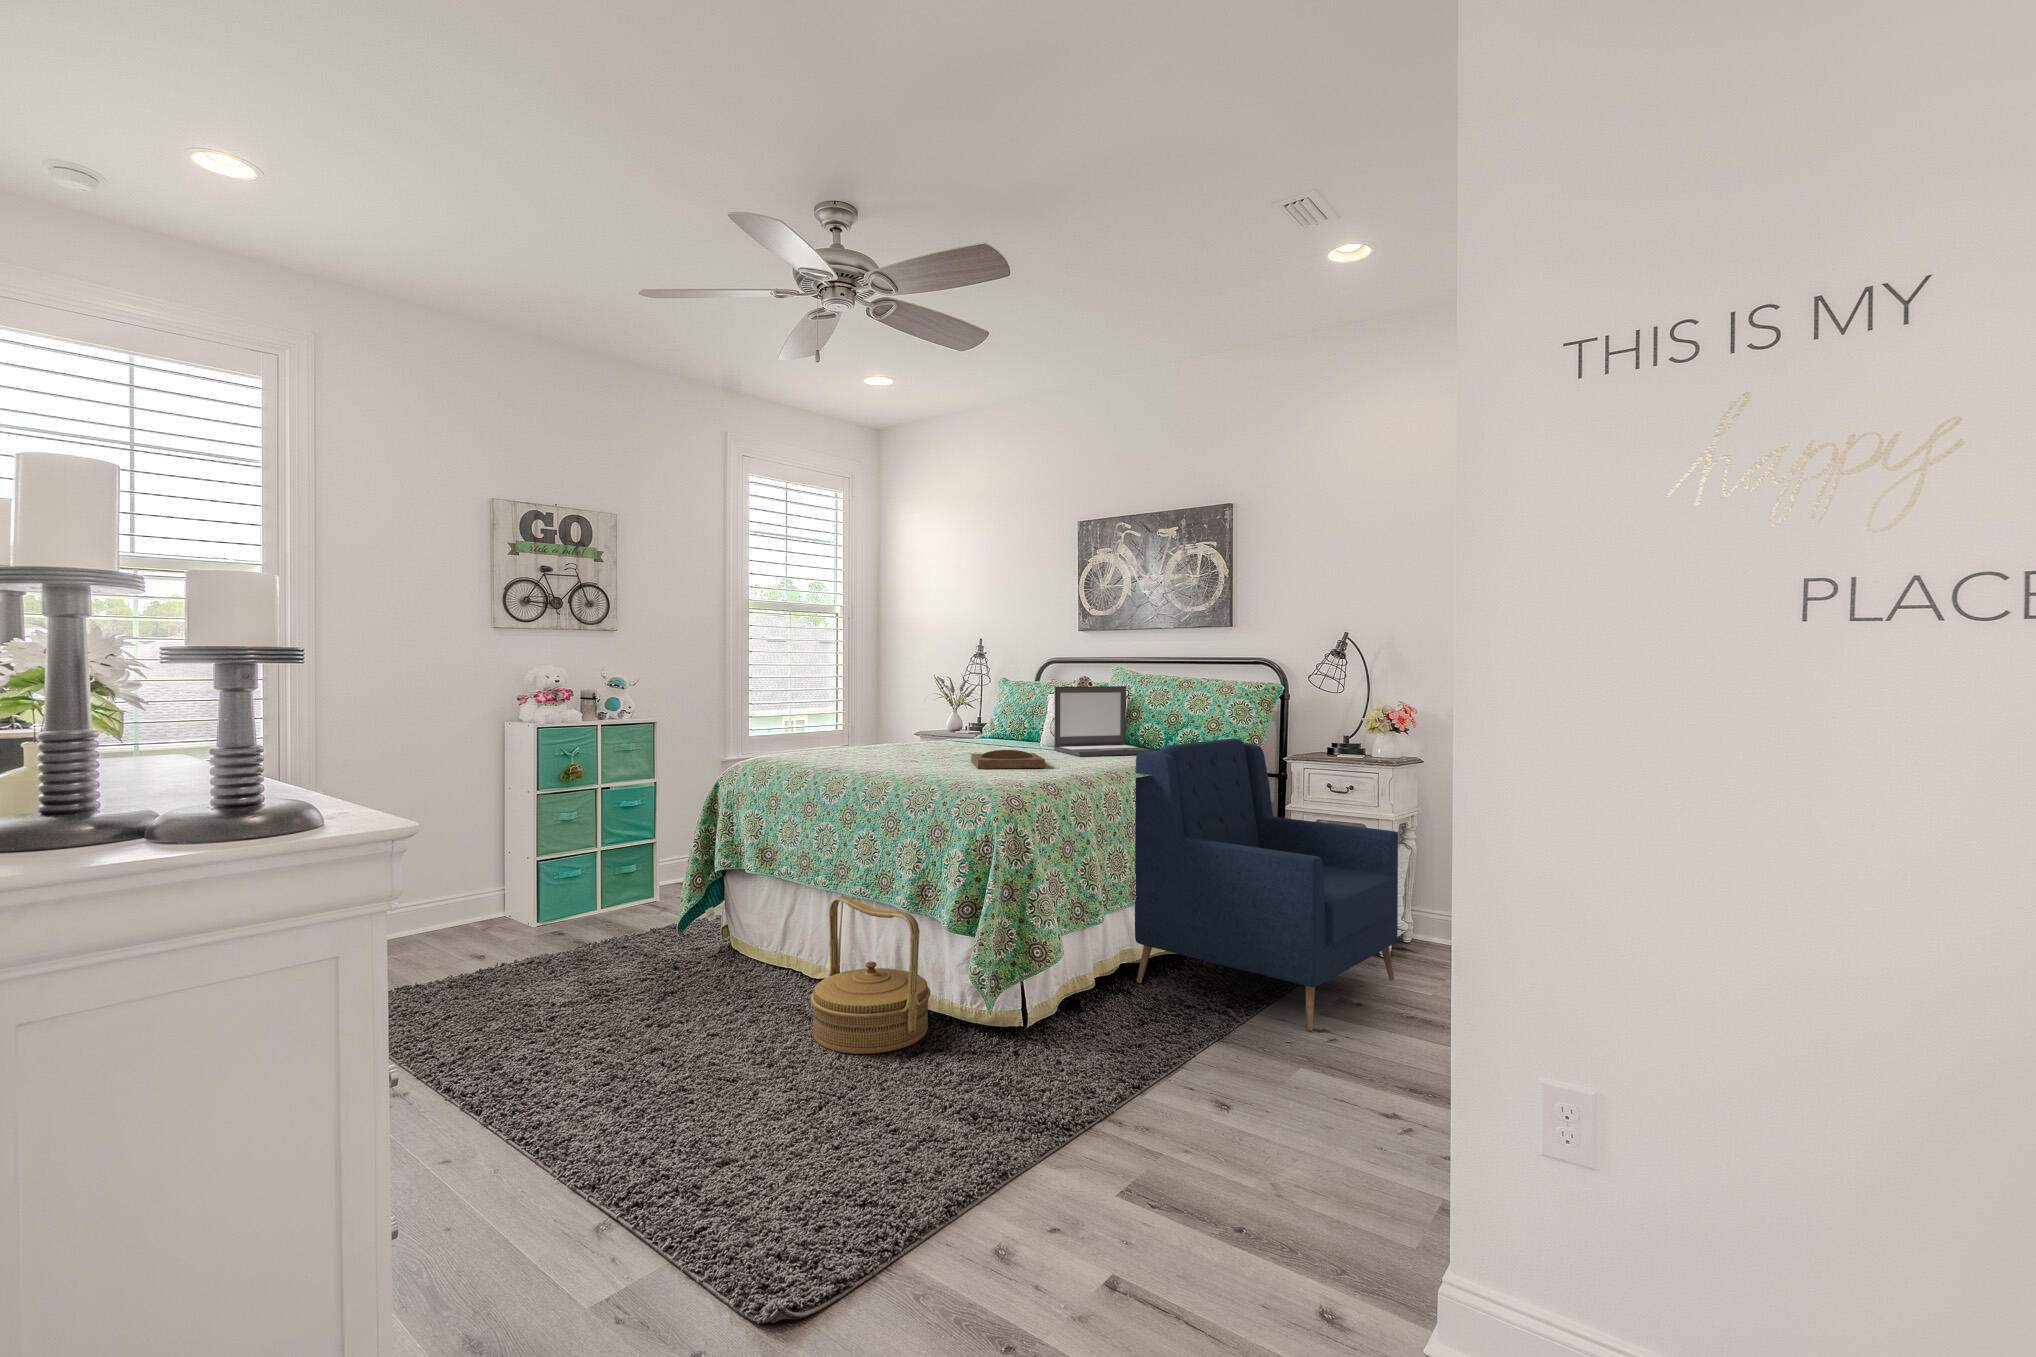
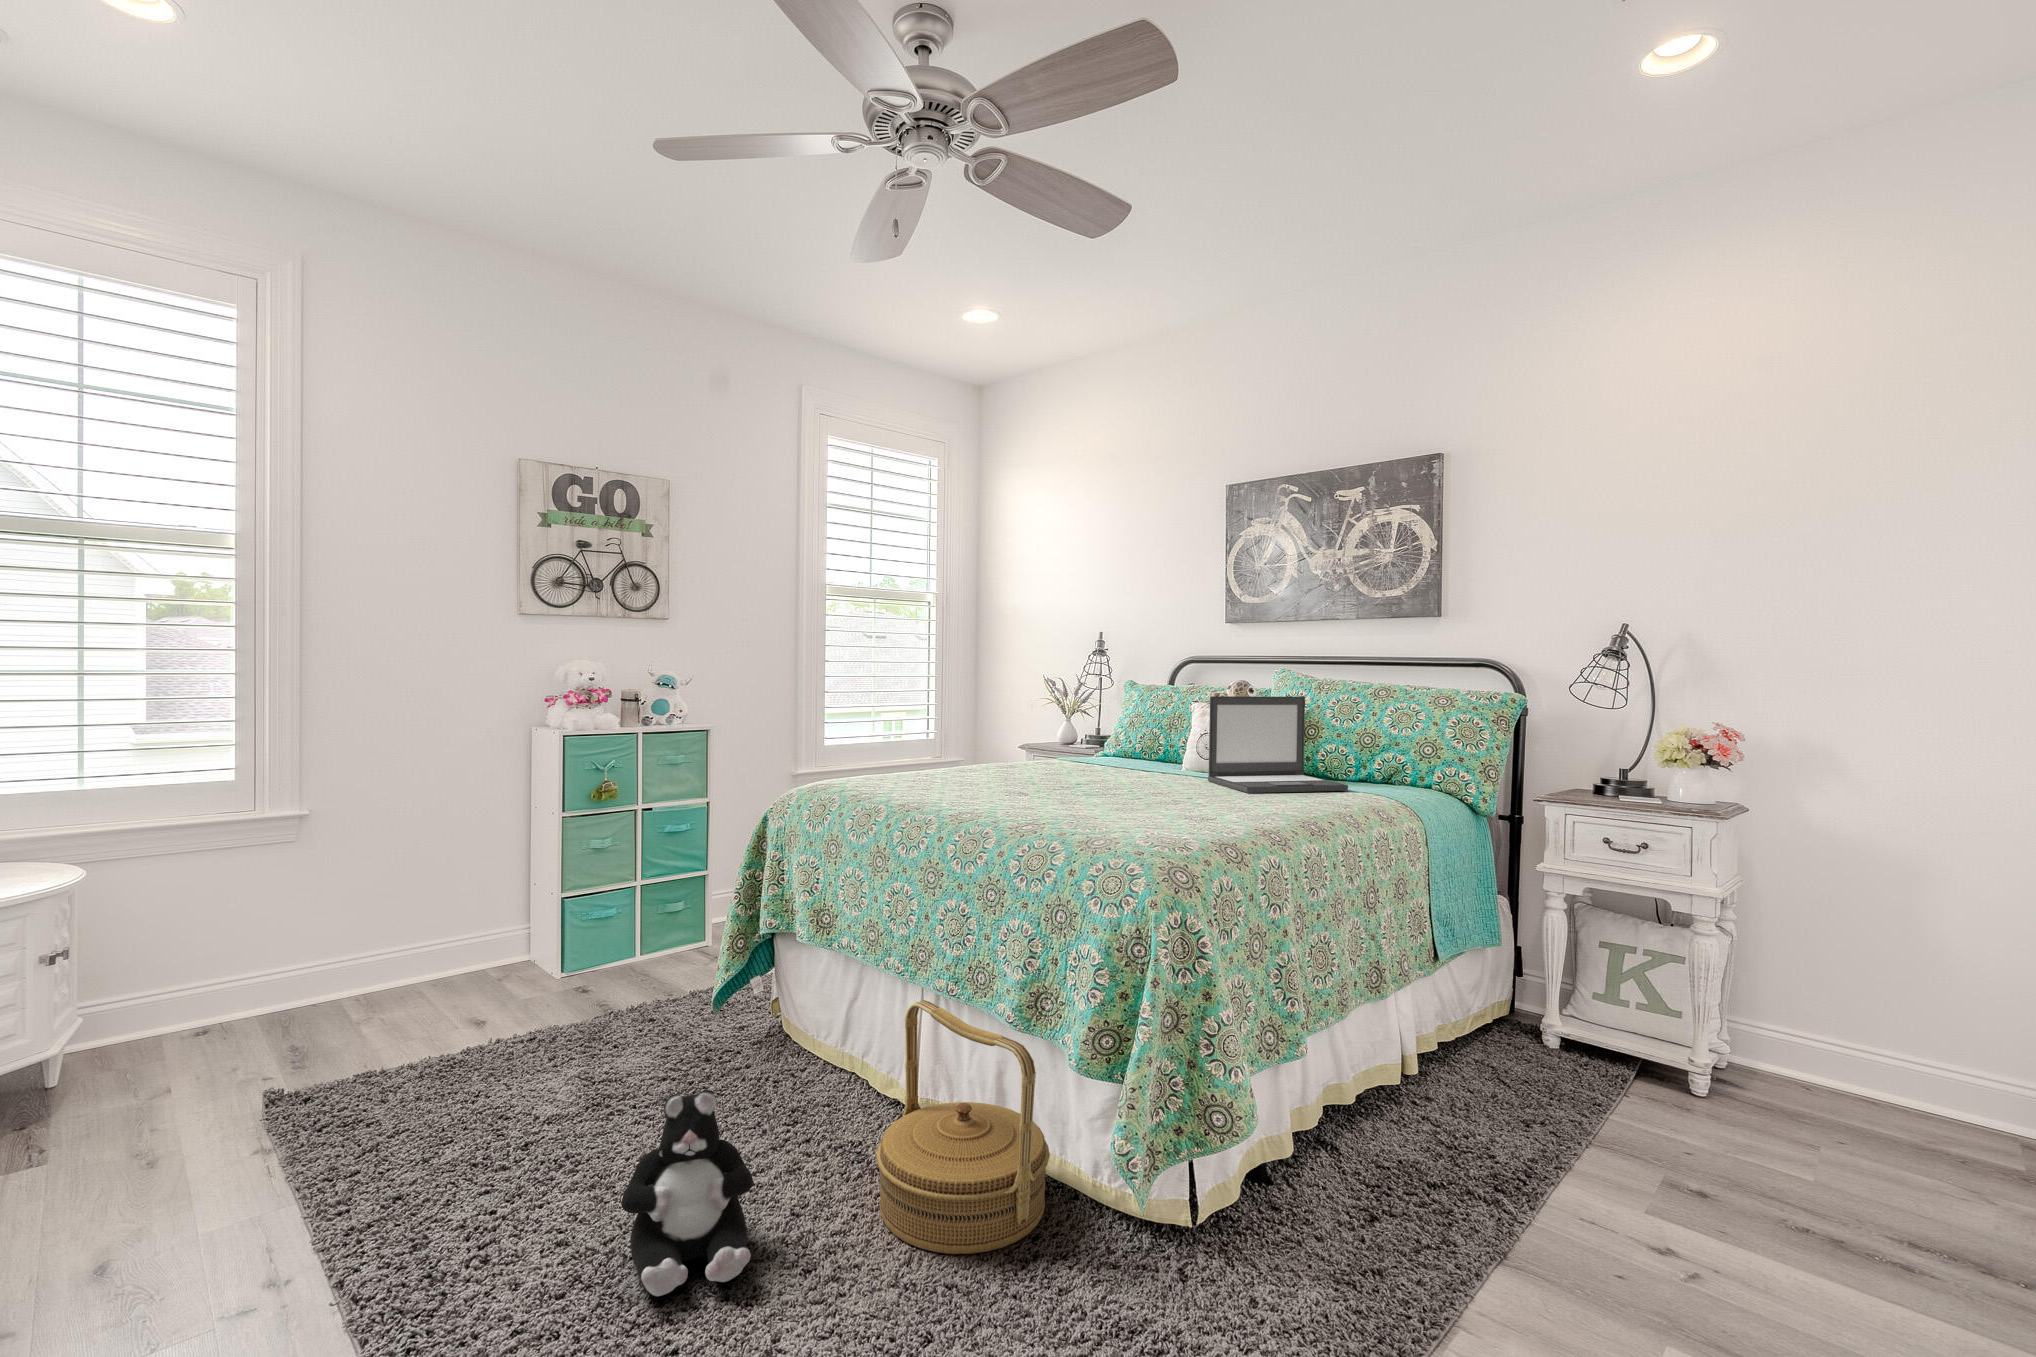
armchair: present [1135,738,1398,1030] -> none [1340,776,1749,1253]
tray: present [971,750,1045,769] -> none [1102,787,1209,815]
plush toy: none [636,953,729,1080] -> present [621,1090,753,1296]

